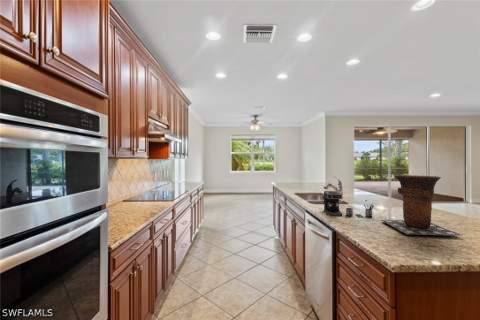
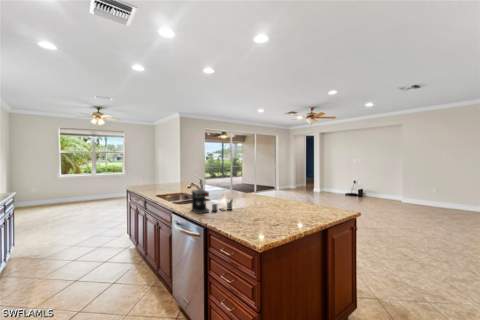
vase: present [382,175,461,236] -> none [239,172,289,219]

